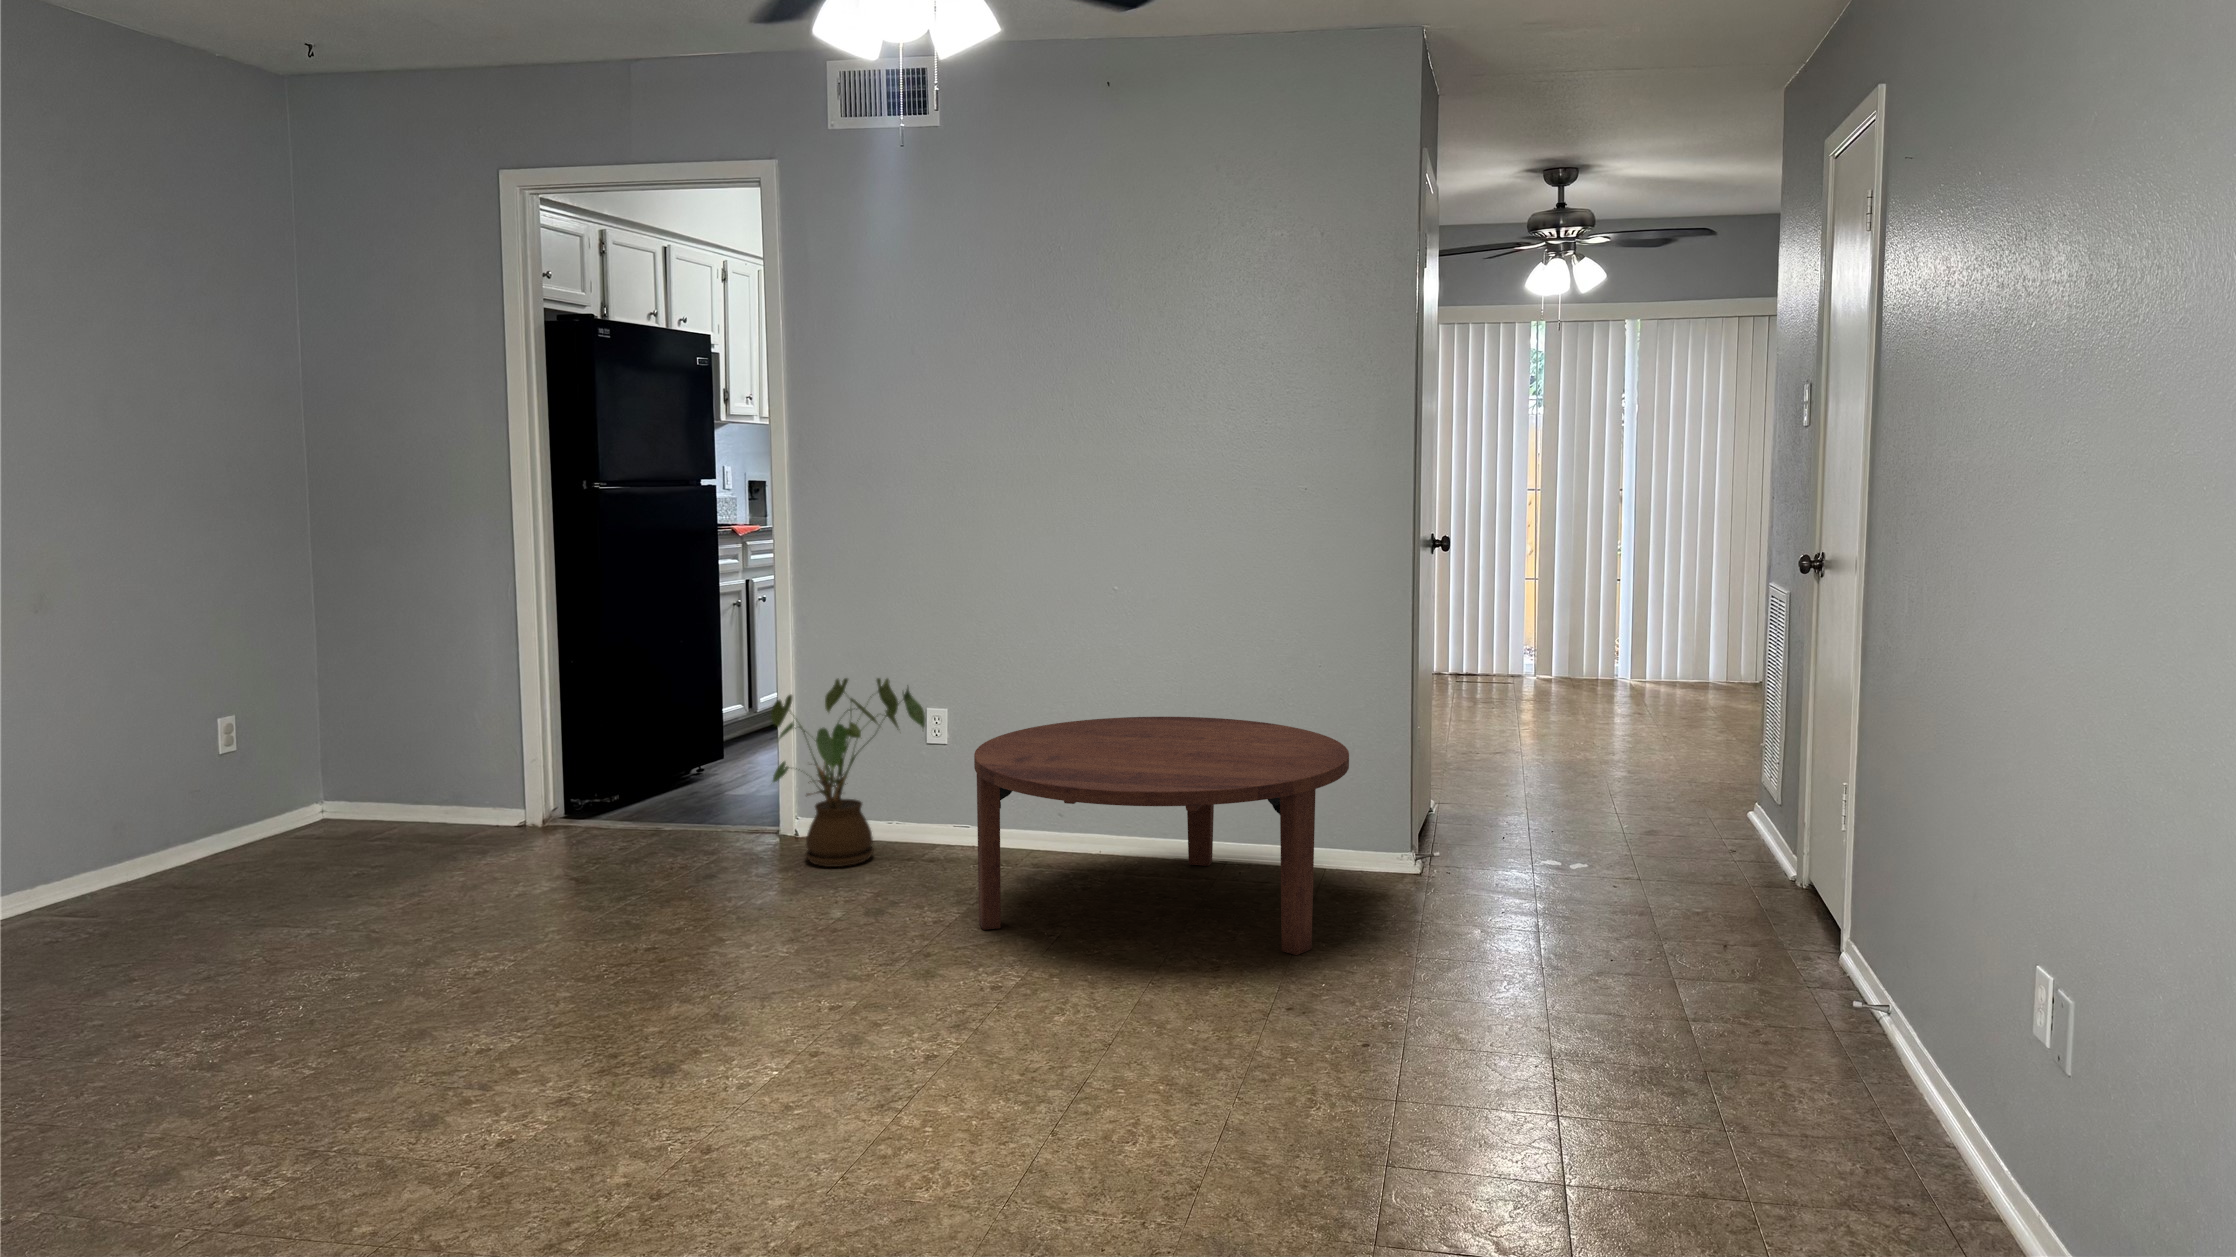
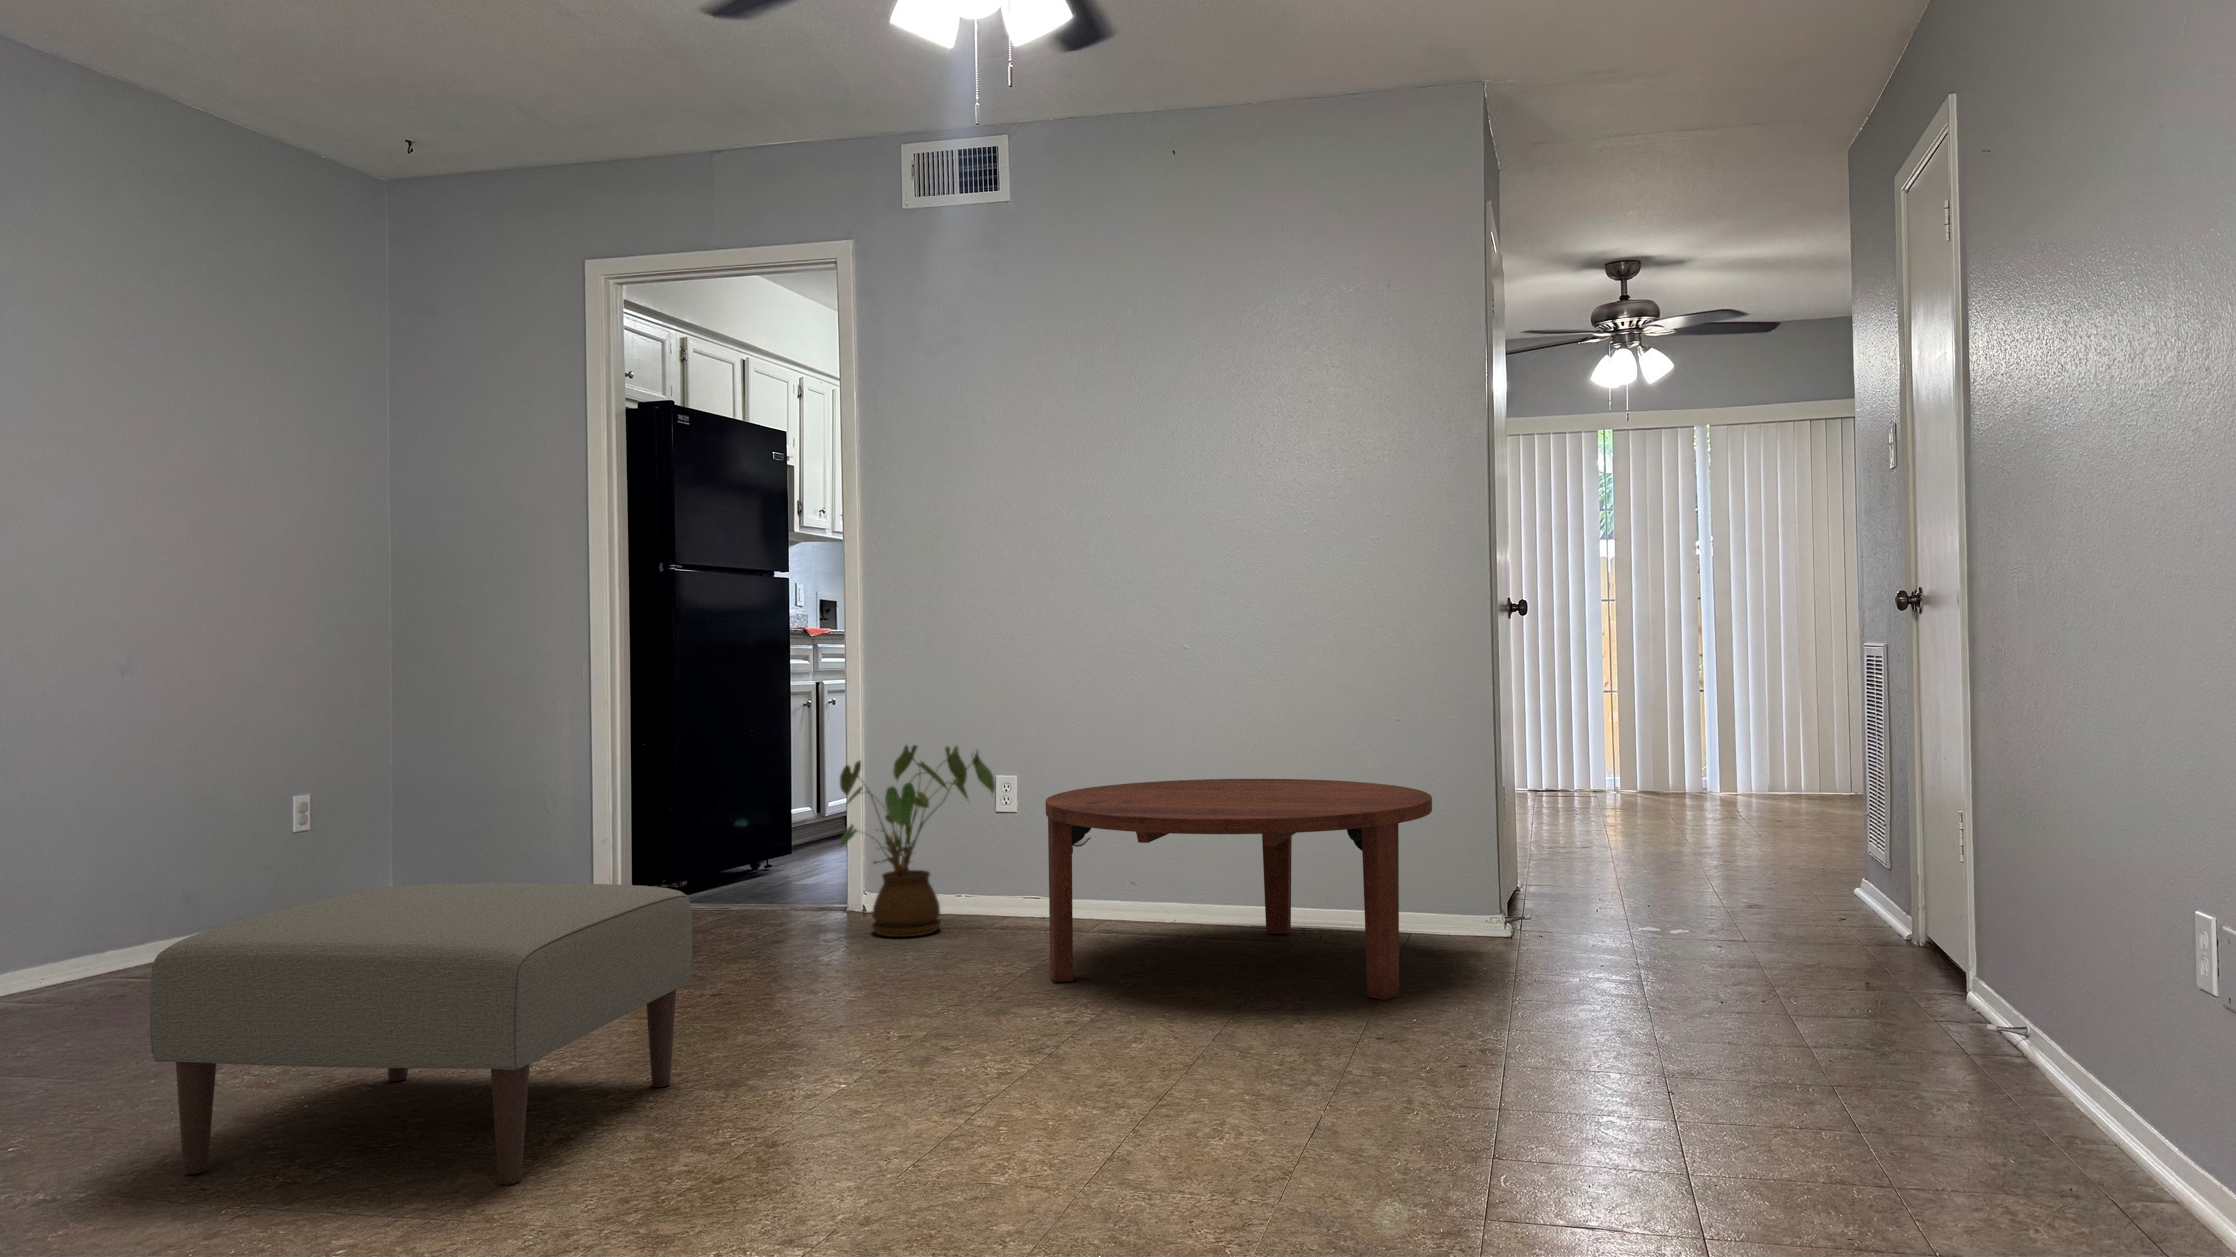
ottoman: none [76,874,624,1202] -> present [150,883,692,1185]

